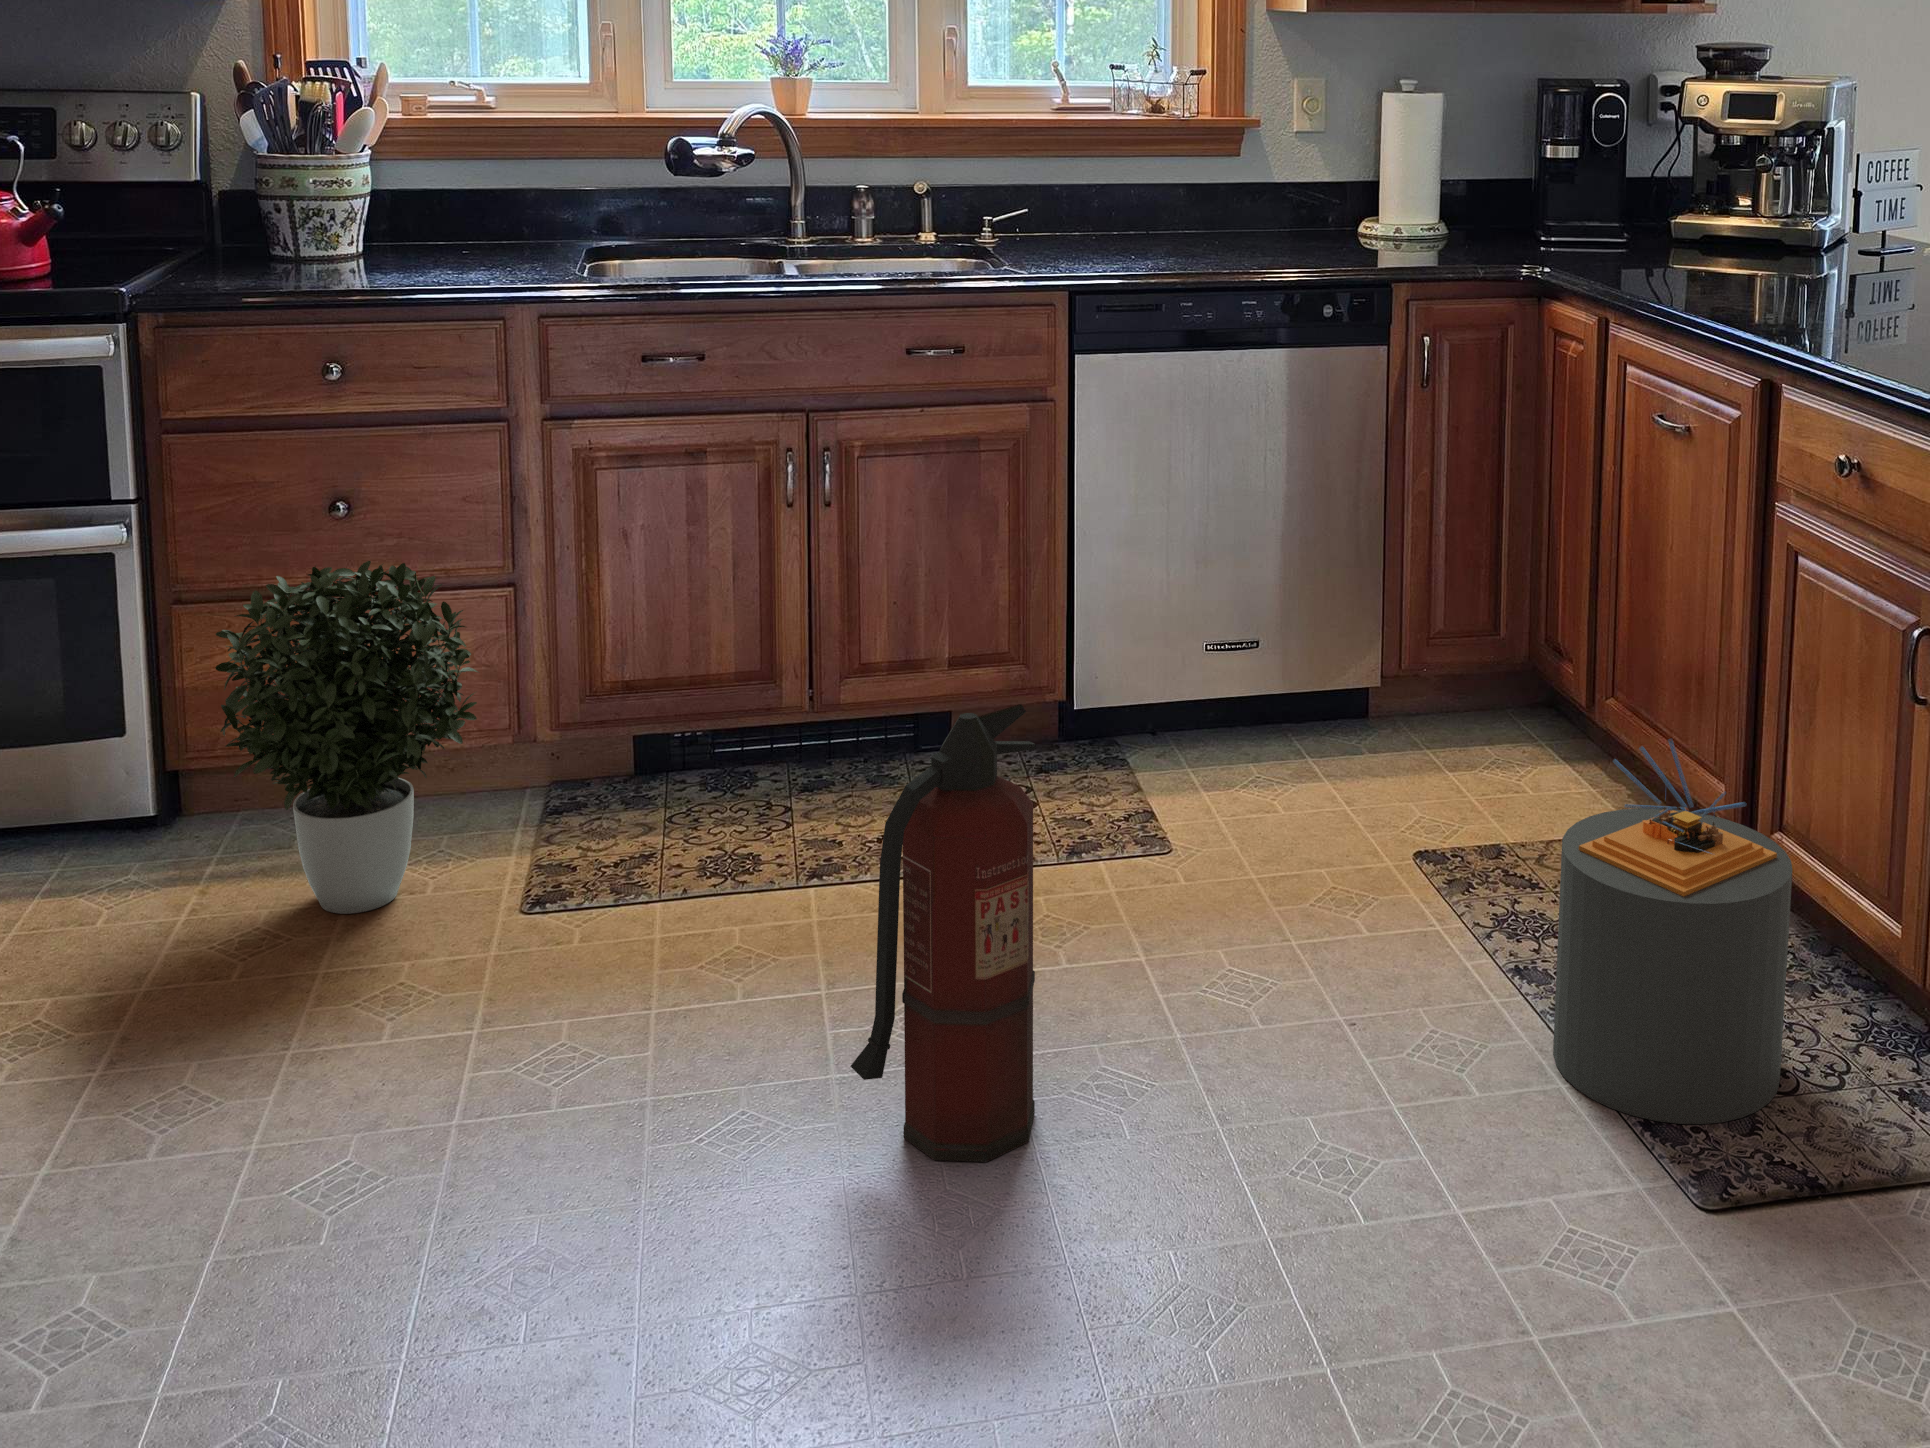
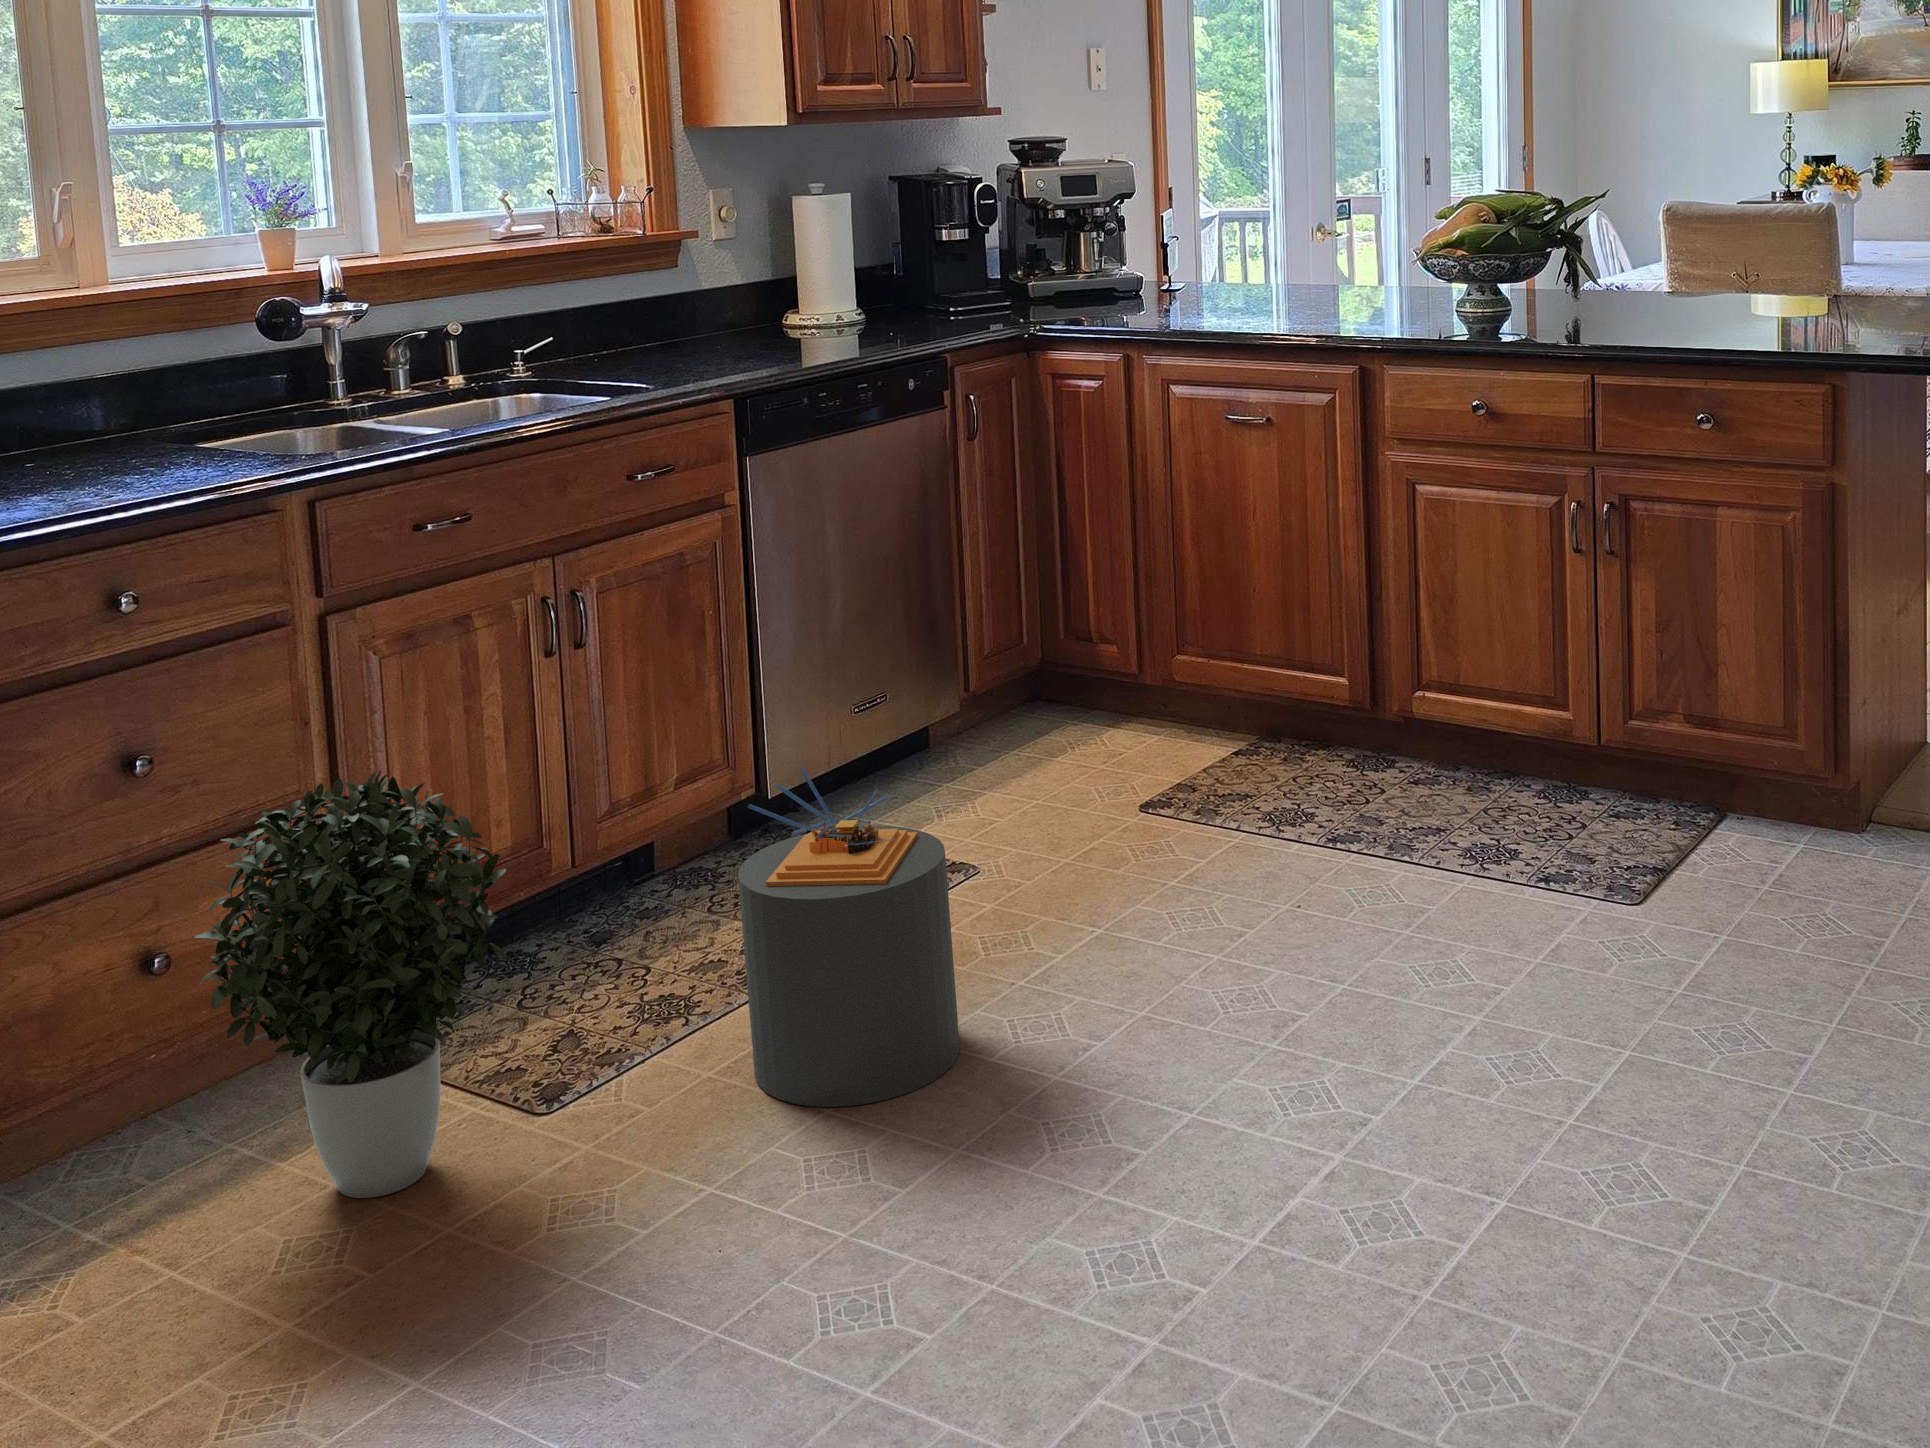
fire extinguisher: present [851,704,1036,1162] -> none [1177,655,1302,1050]
trash can: present [1553,739,1792,1124] -> present [738,766,960,1107]

